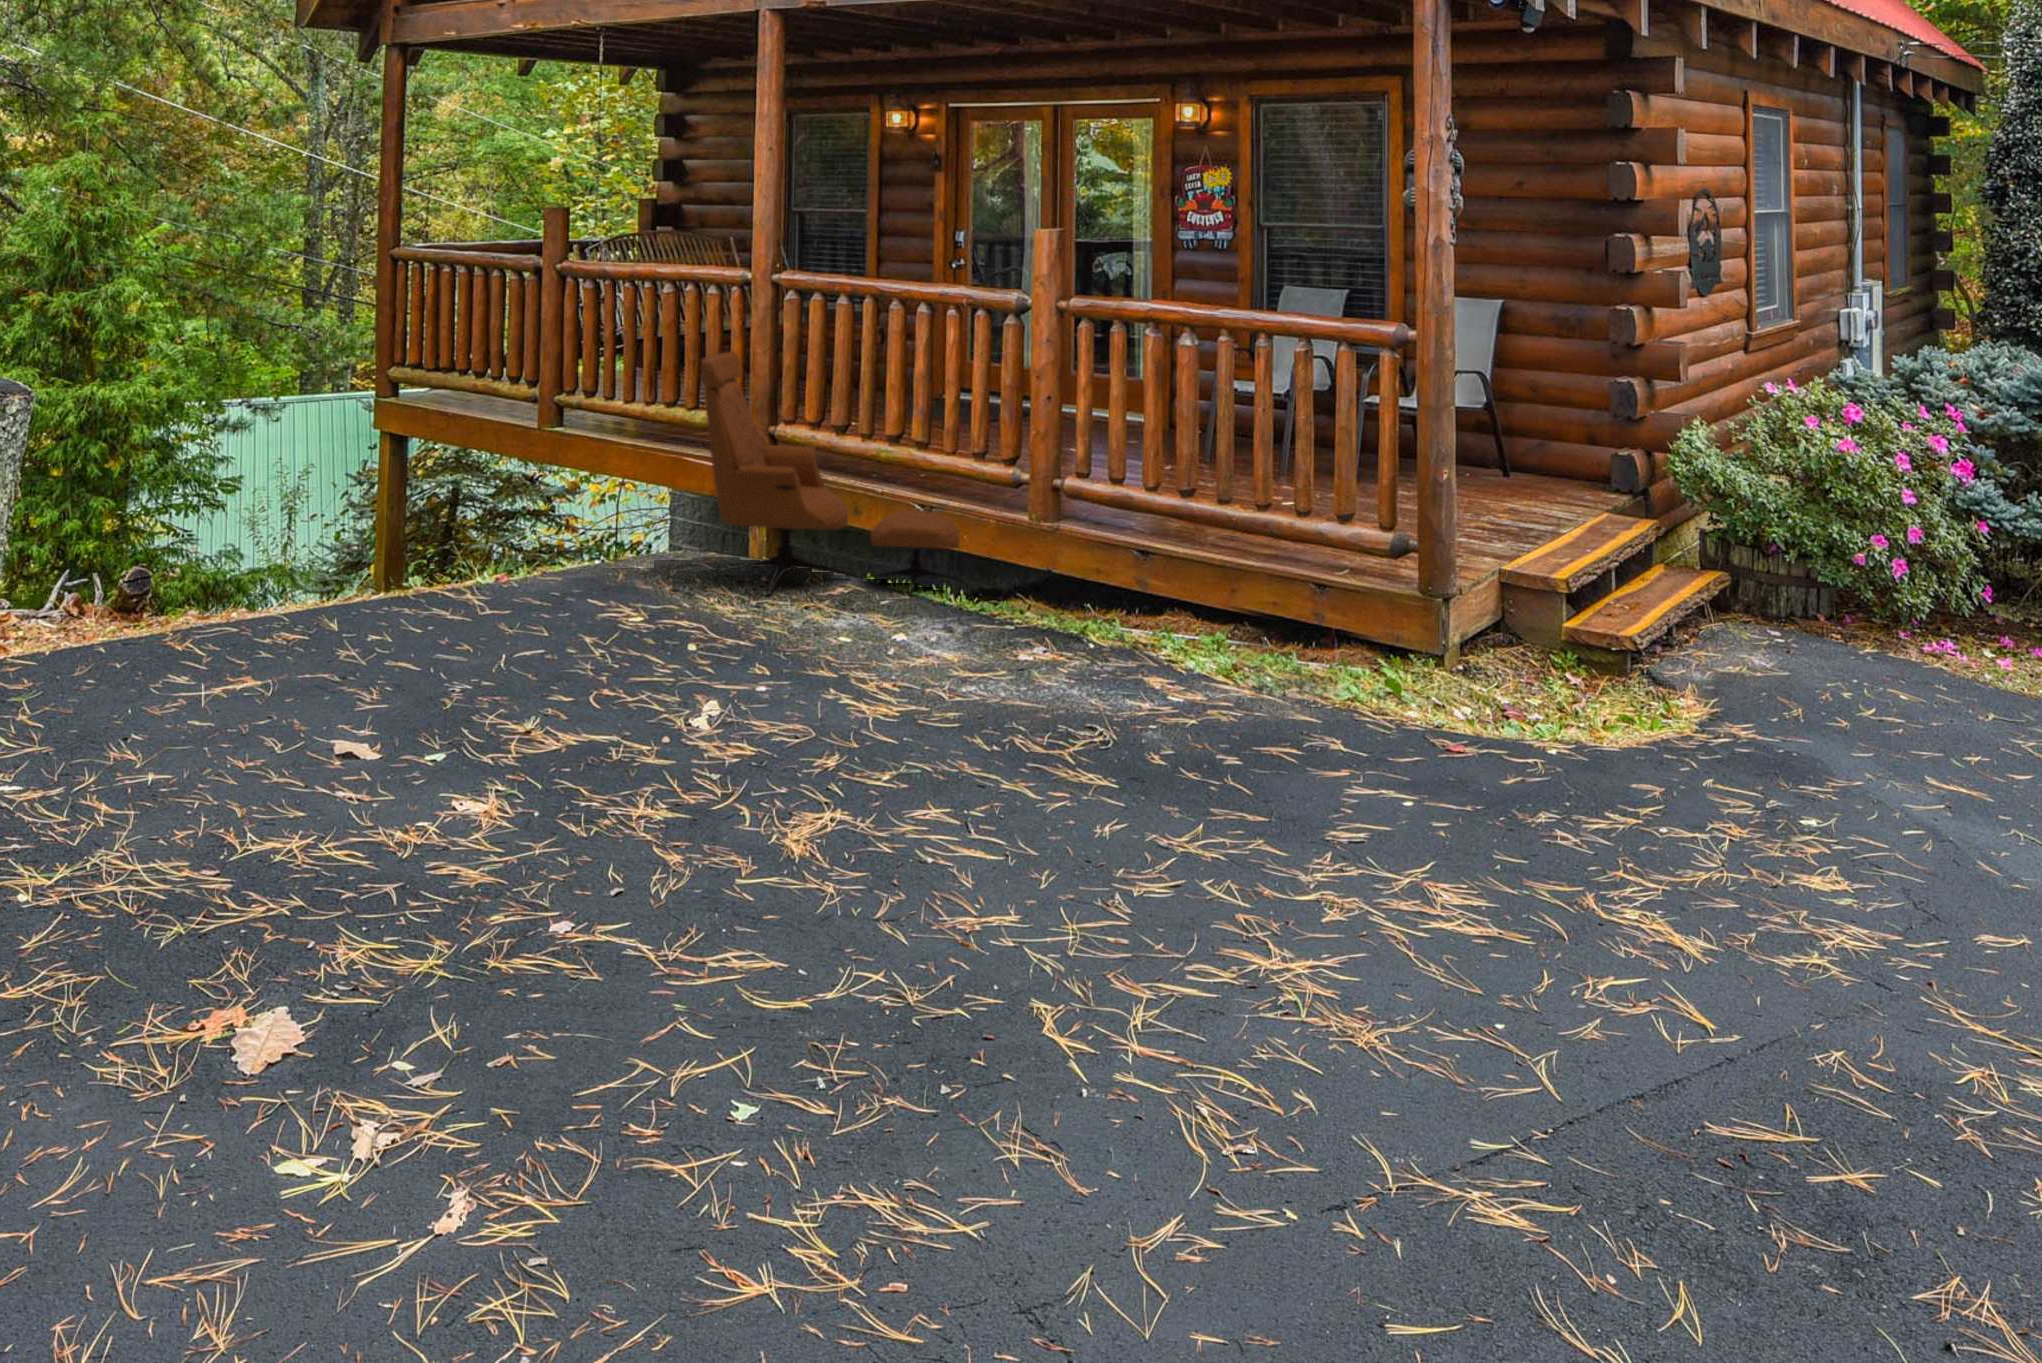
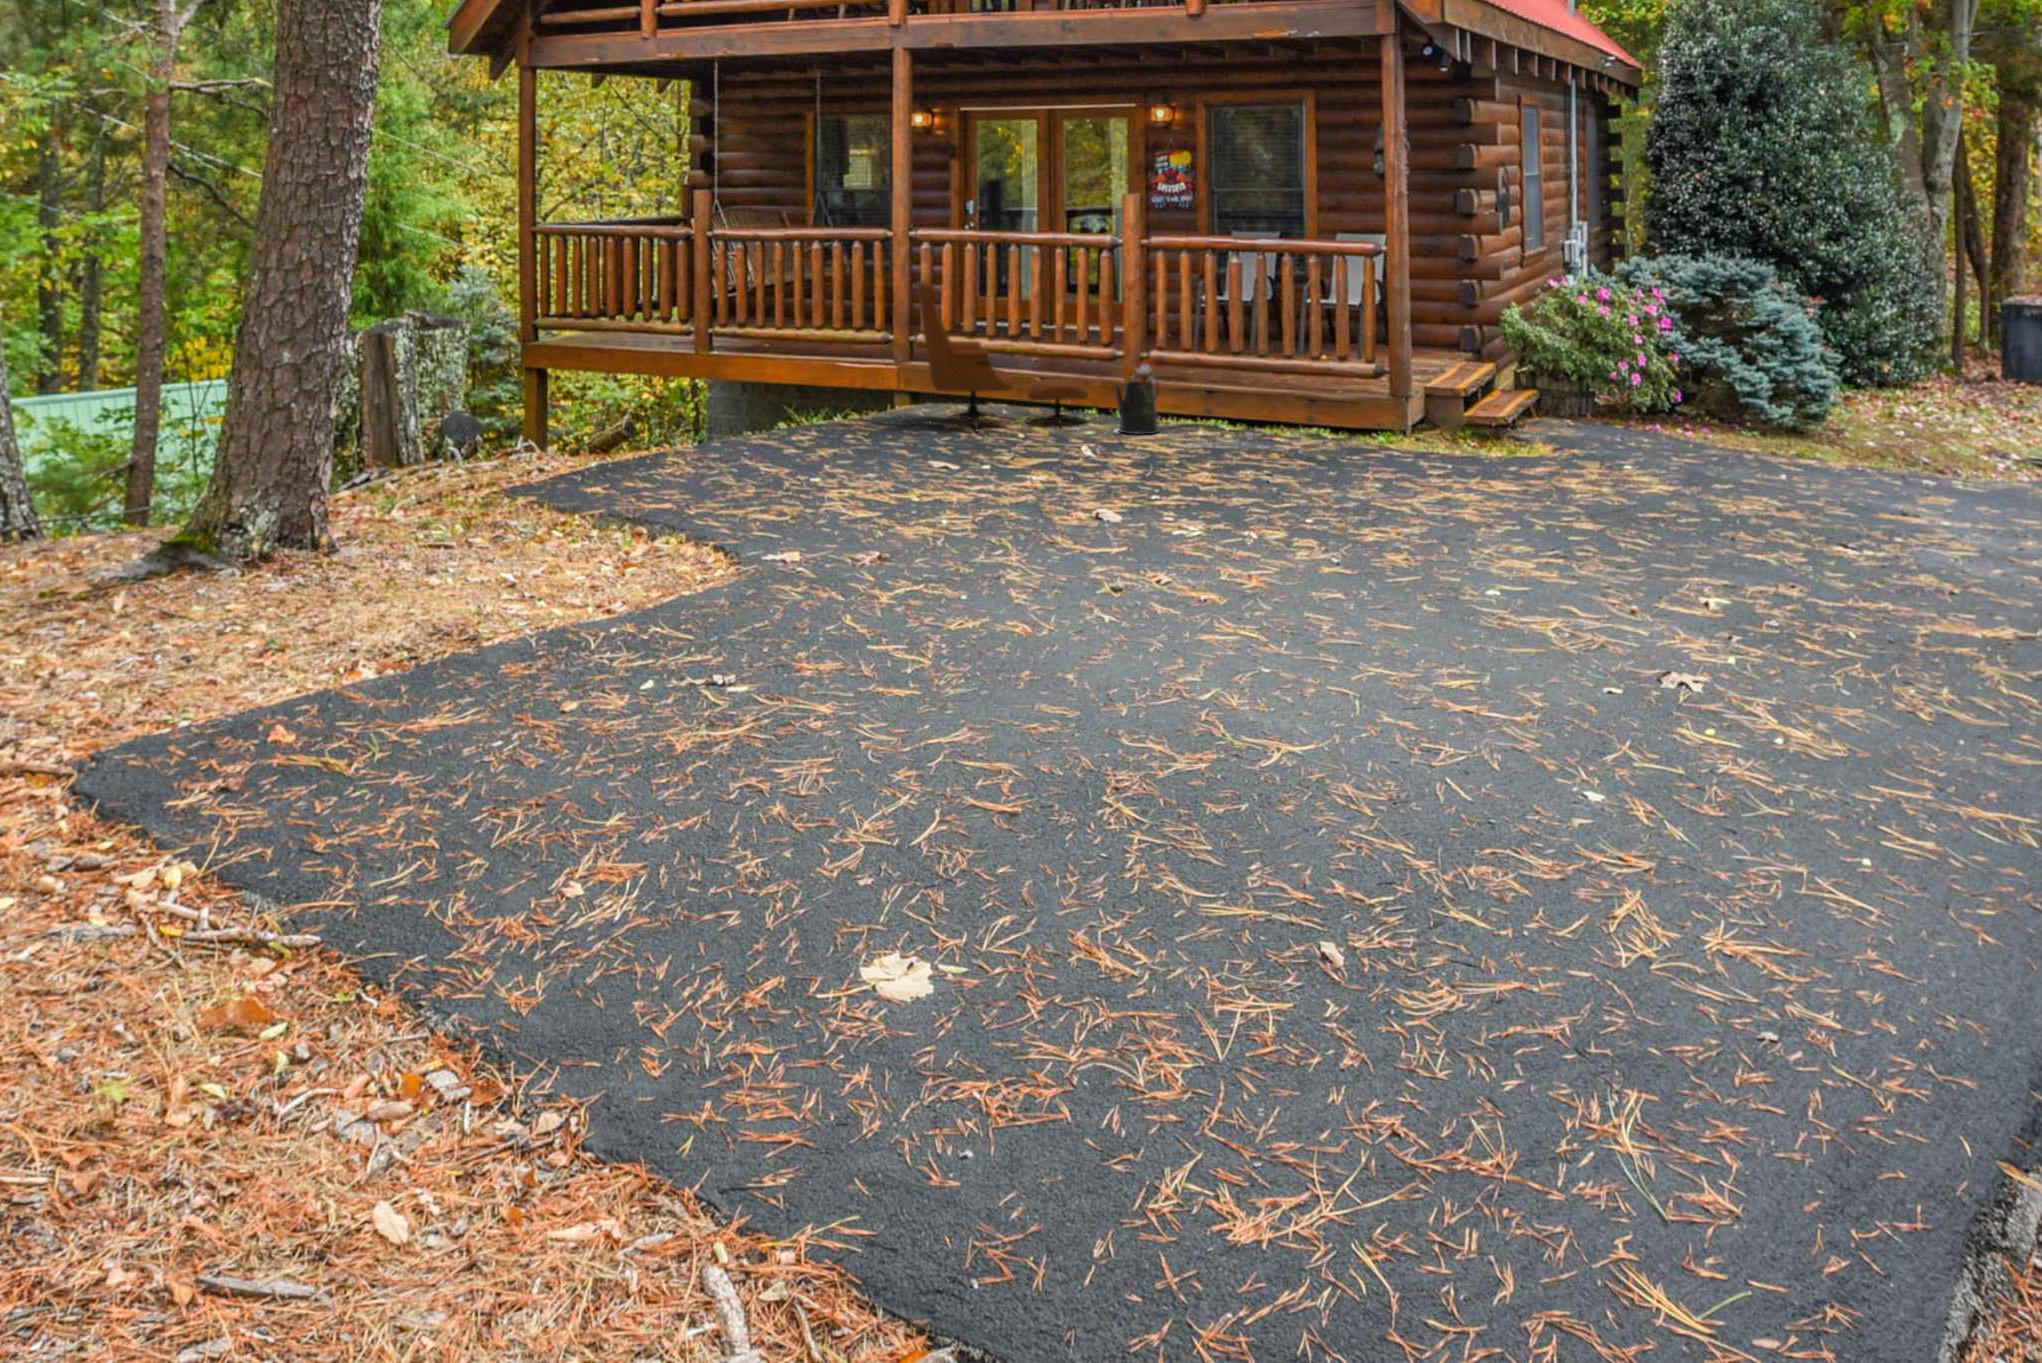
watering can: none [975,491,1062,620] -> present [1115,359,1159,434]

